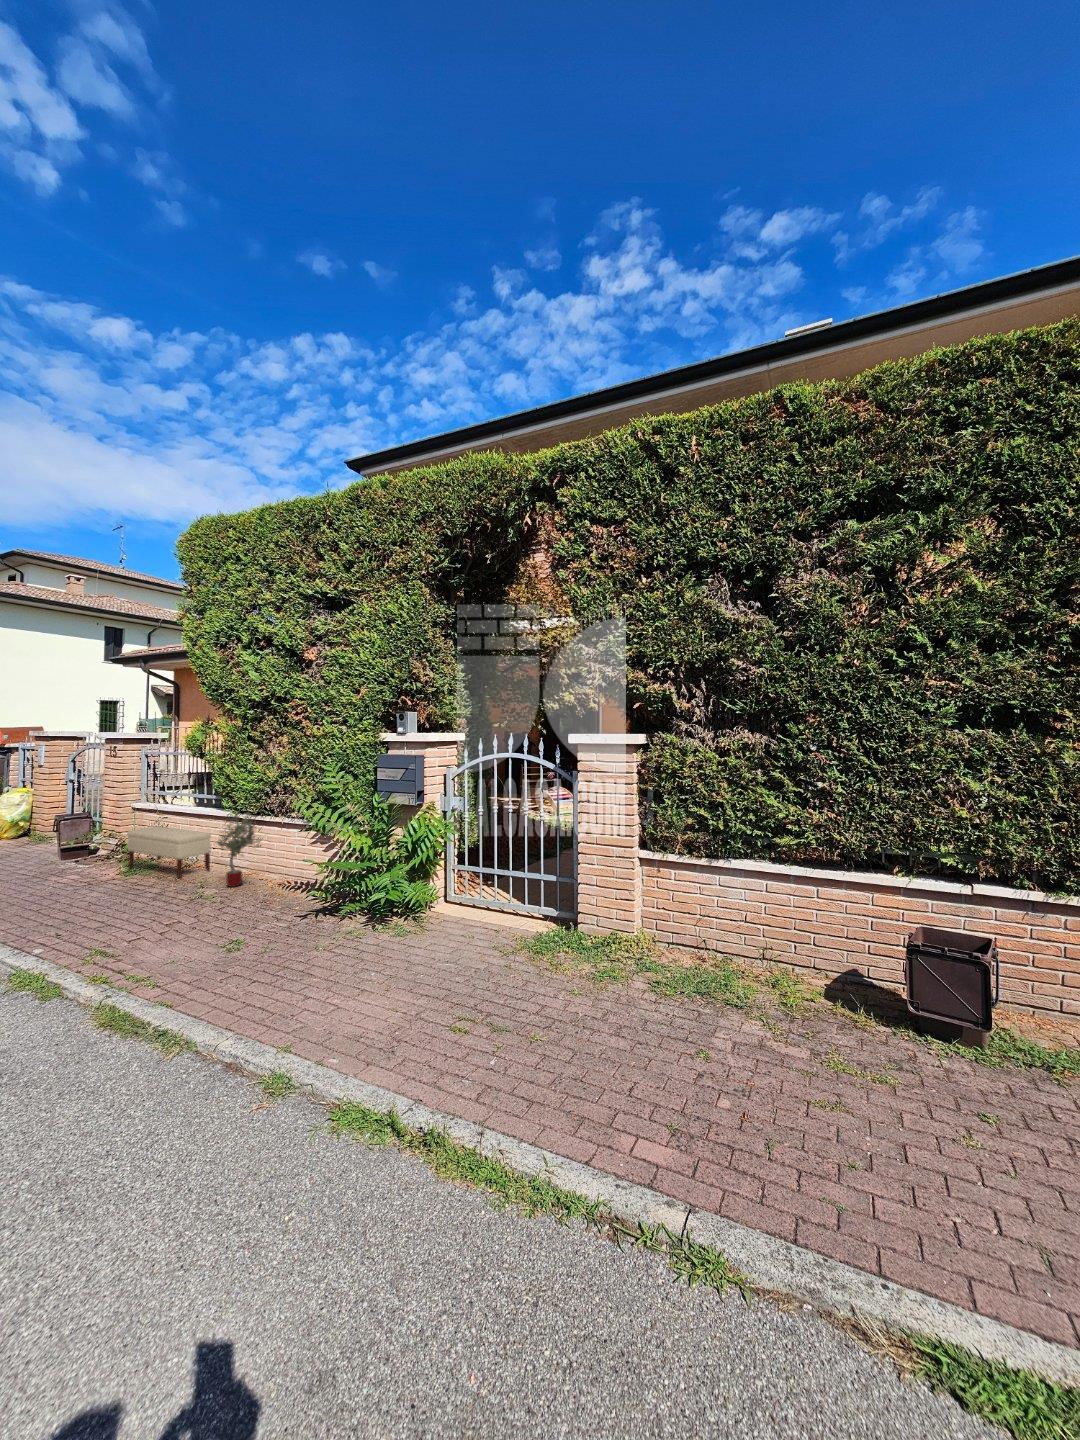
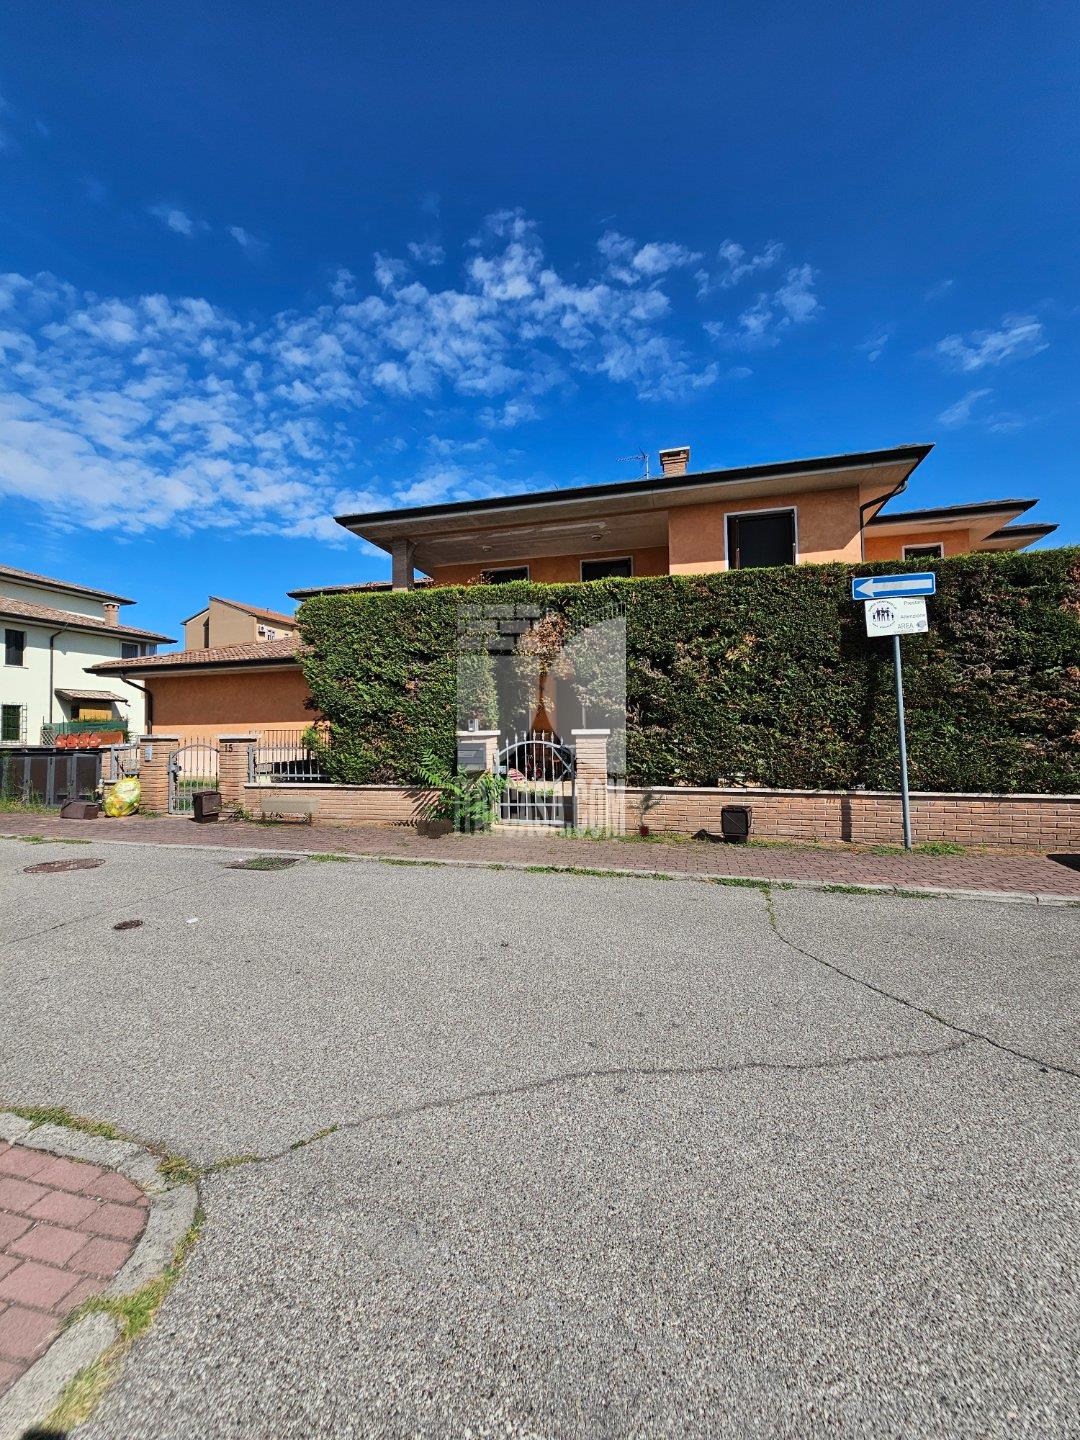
potted tree: present [217,812,263,887] -> present [627,786,664,836]
woven basket: none [281,889,354,938] -> present [417,818,453,838]

